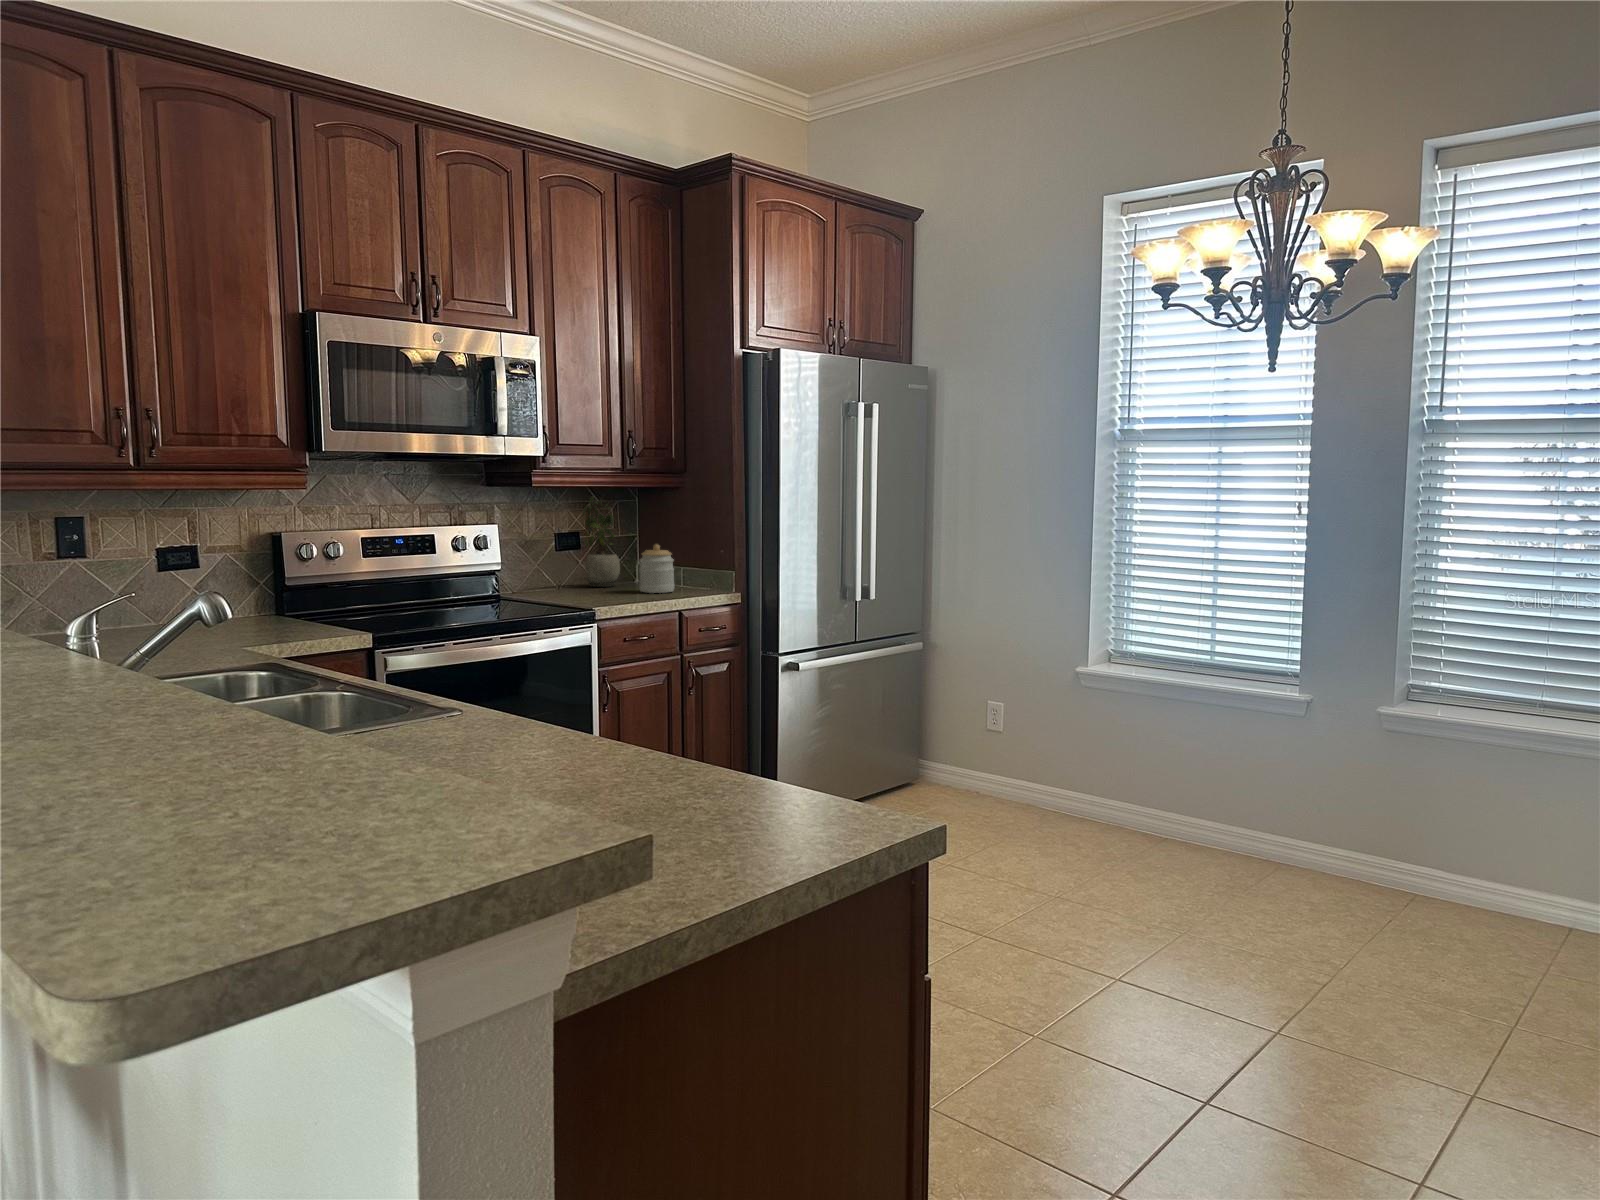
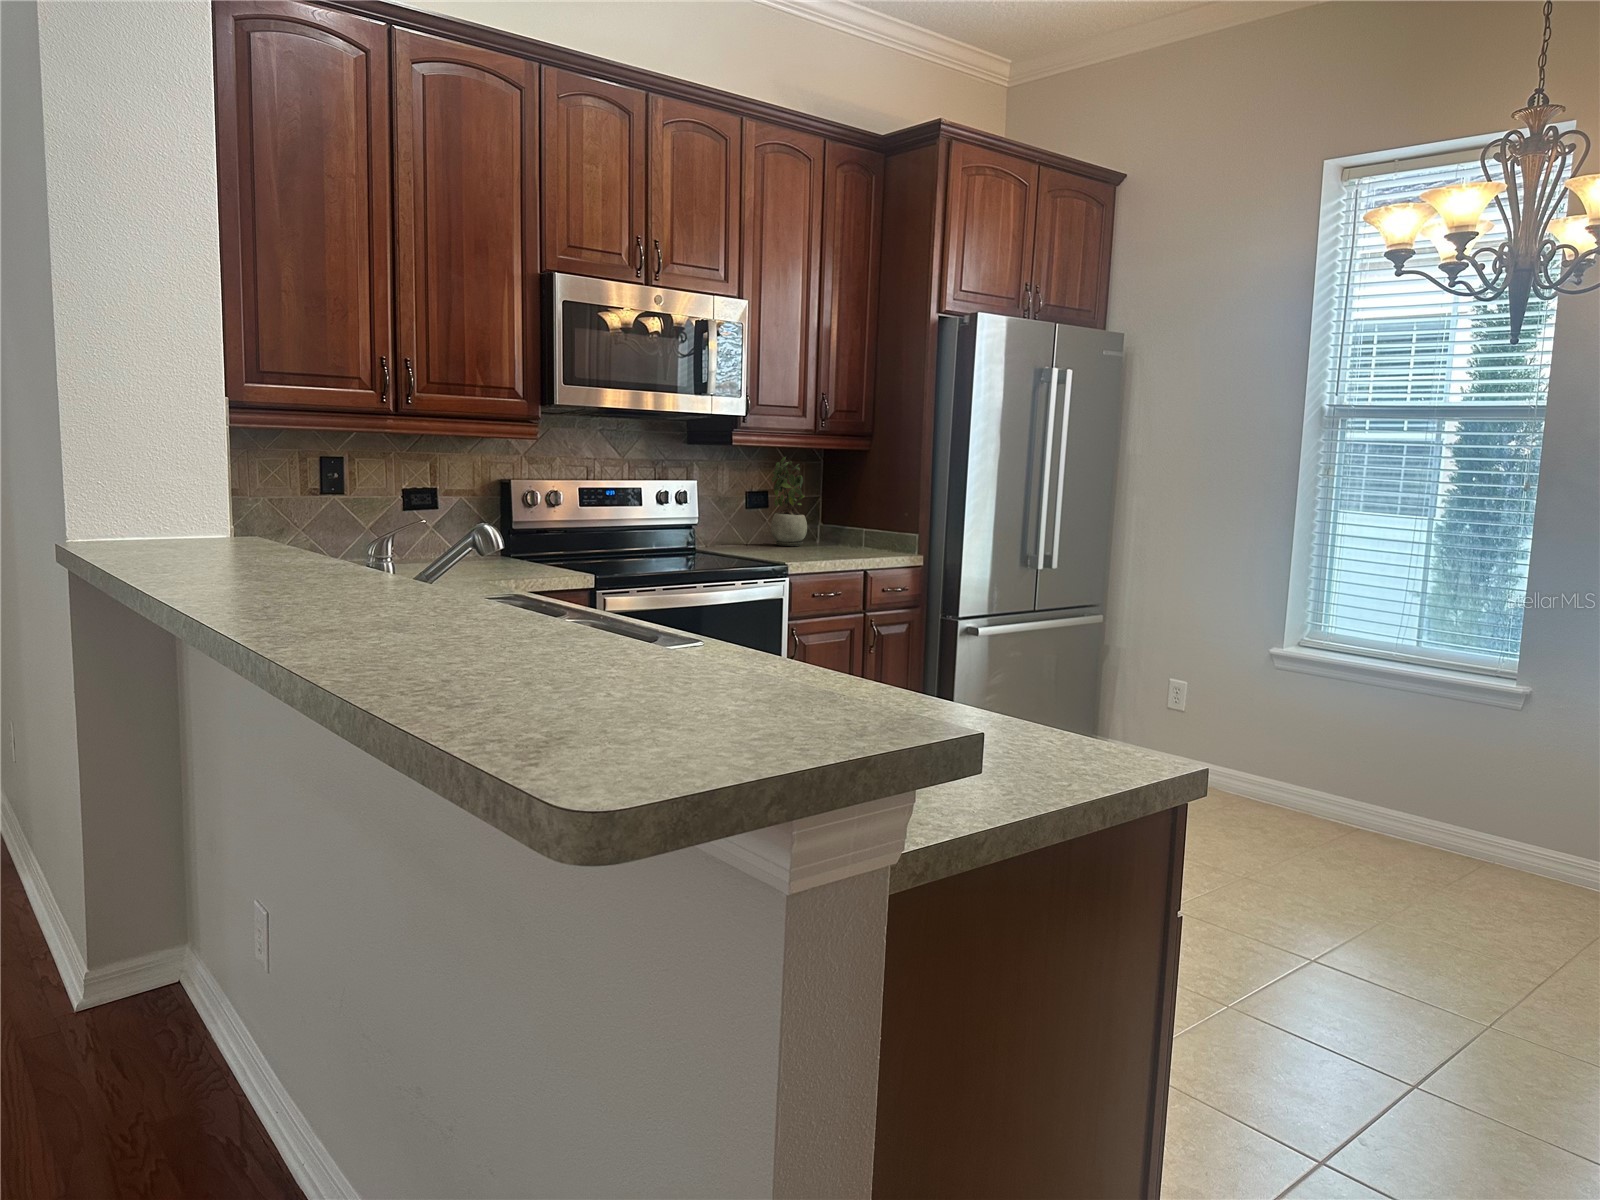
jar: present [640,544,674,593] -> none [828,506,863,553]

